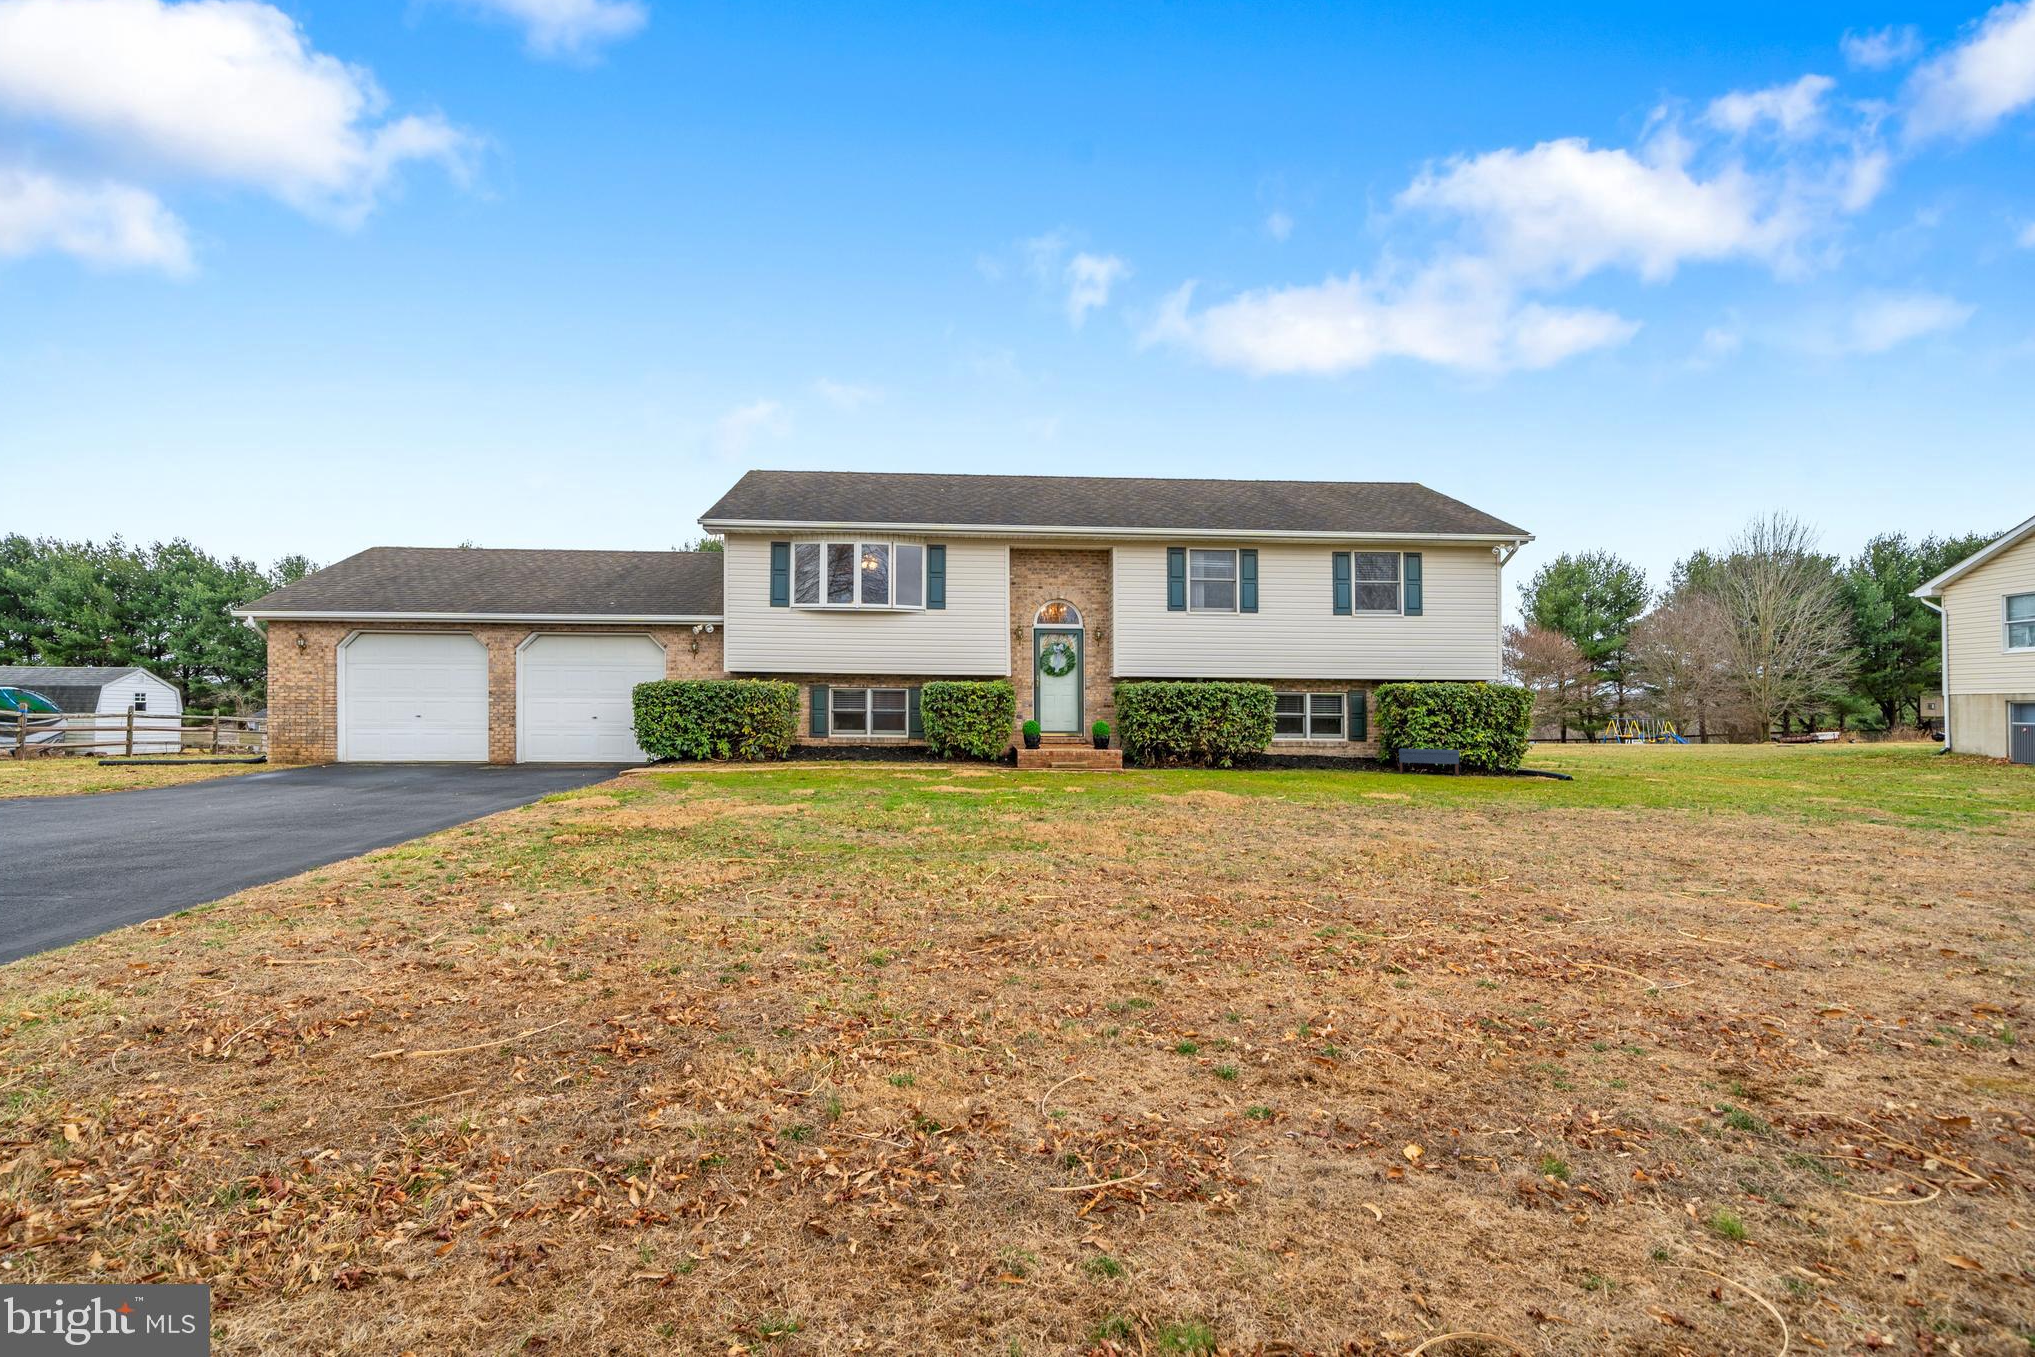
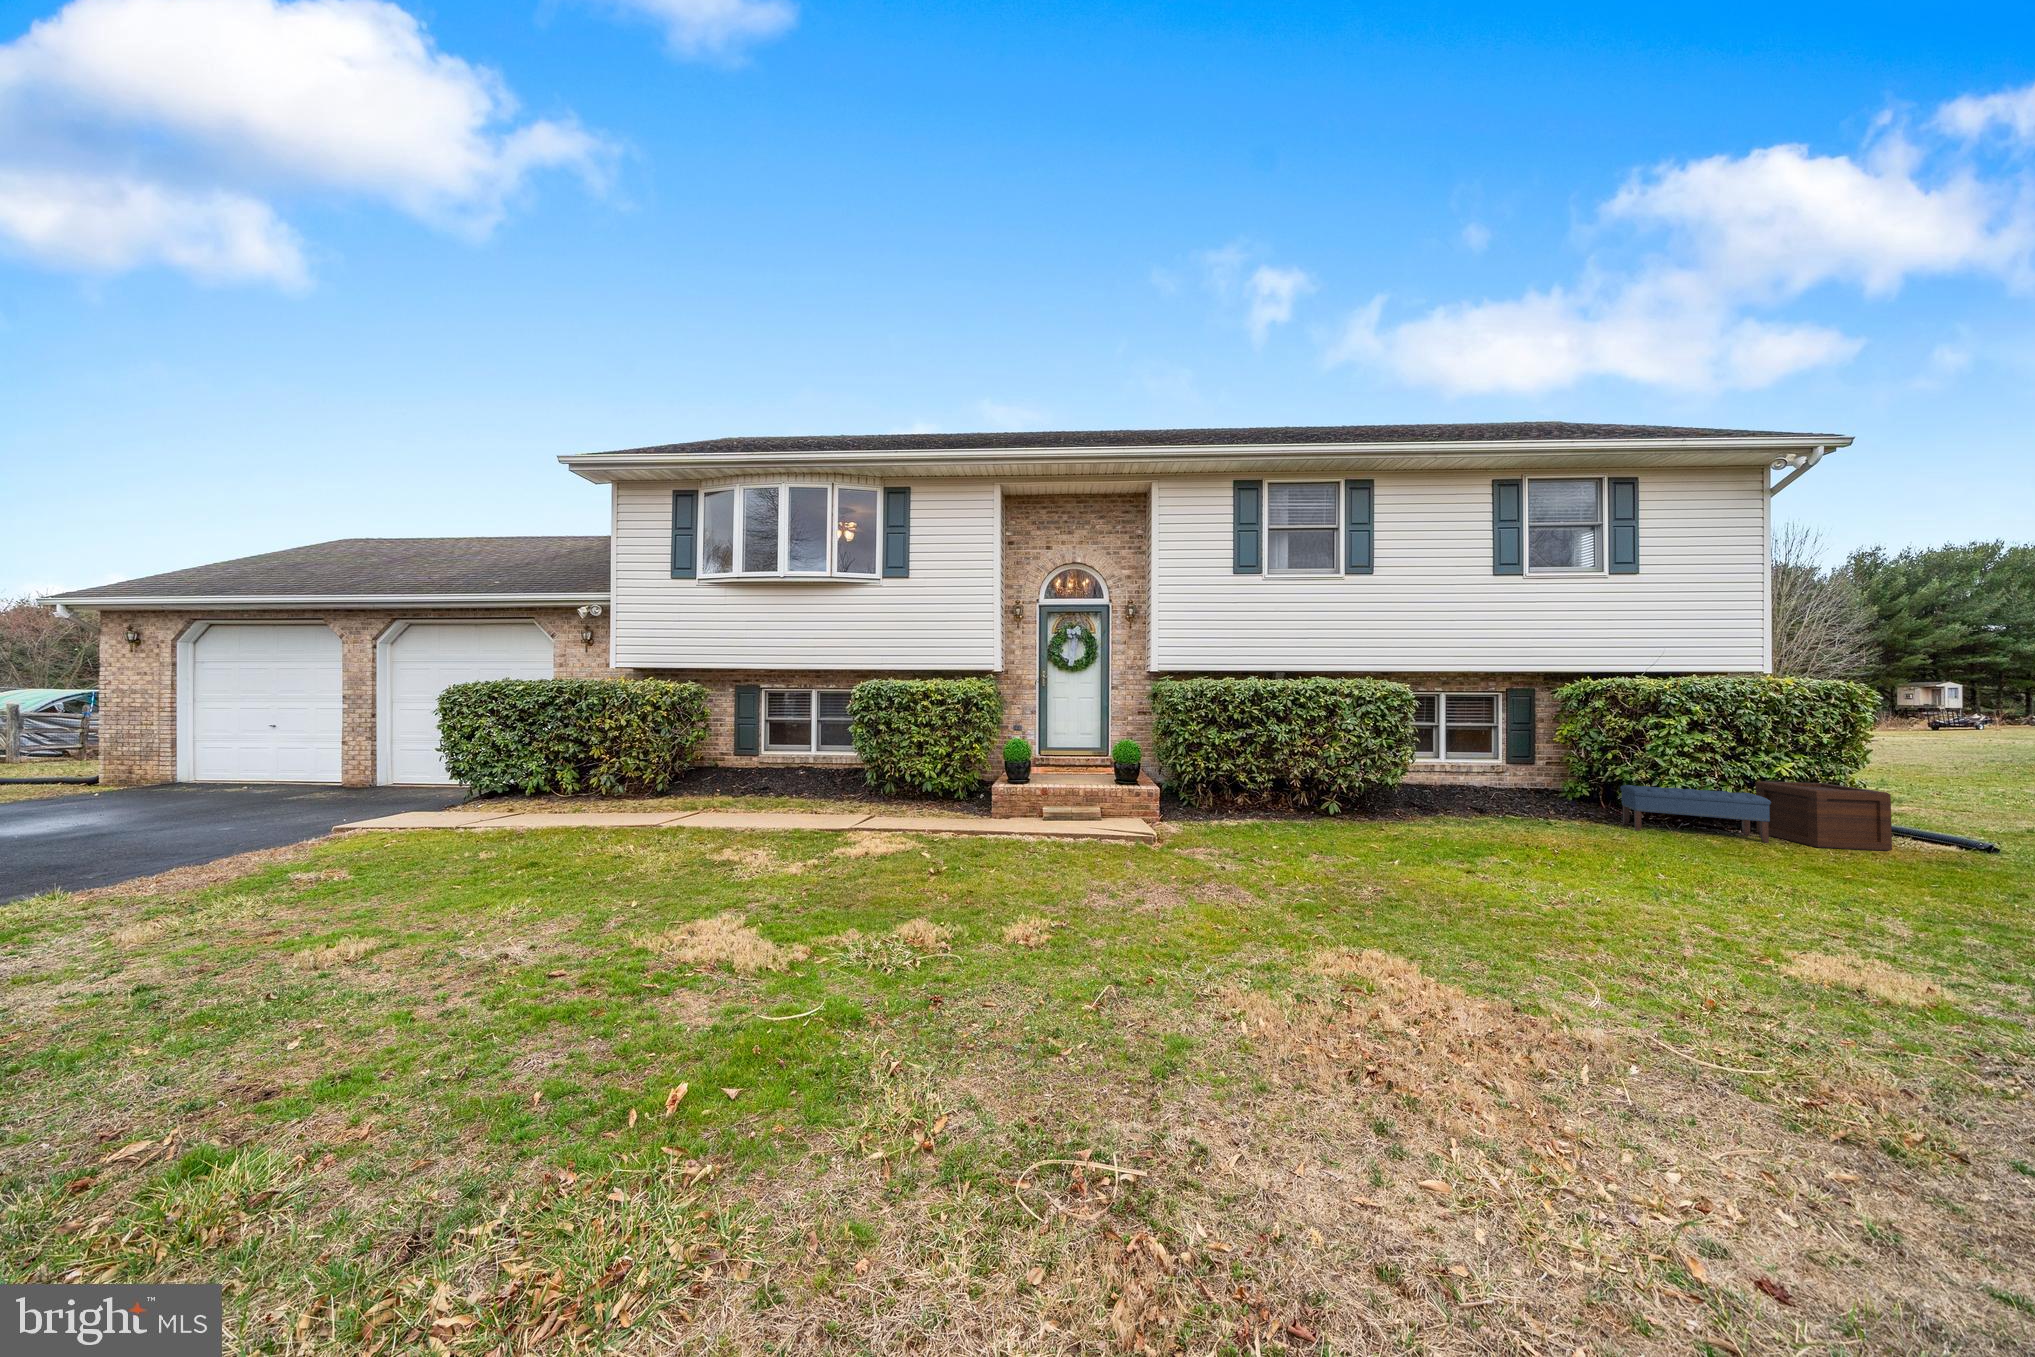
wooden crate: none [1465,744,1512,777] -> present [1756,781,1892,851]

